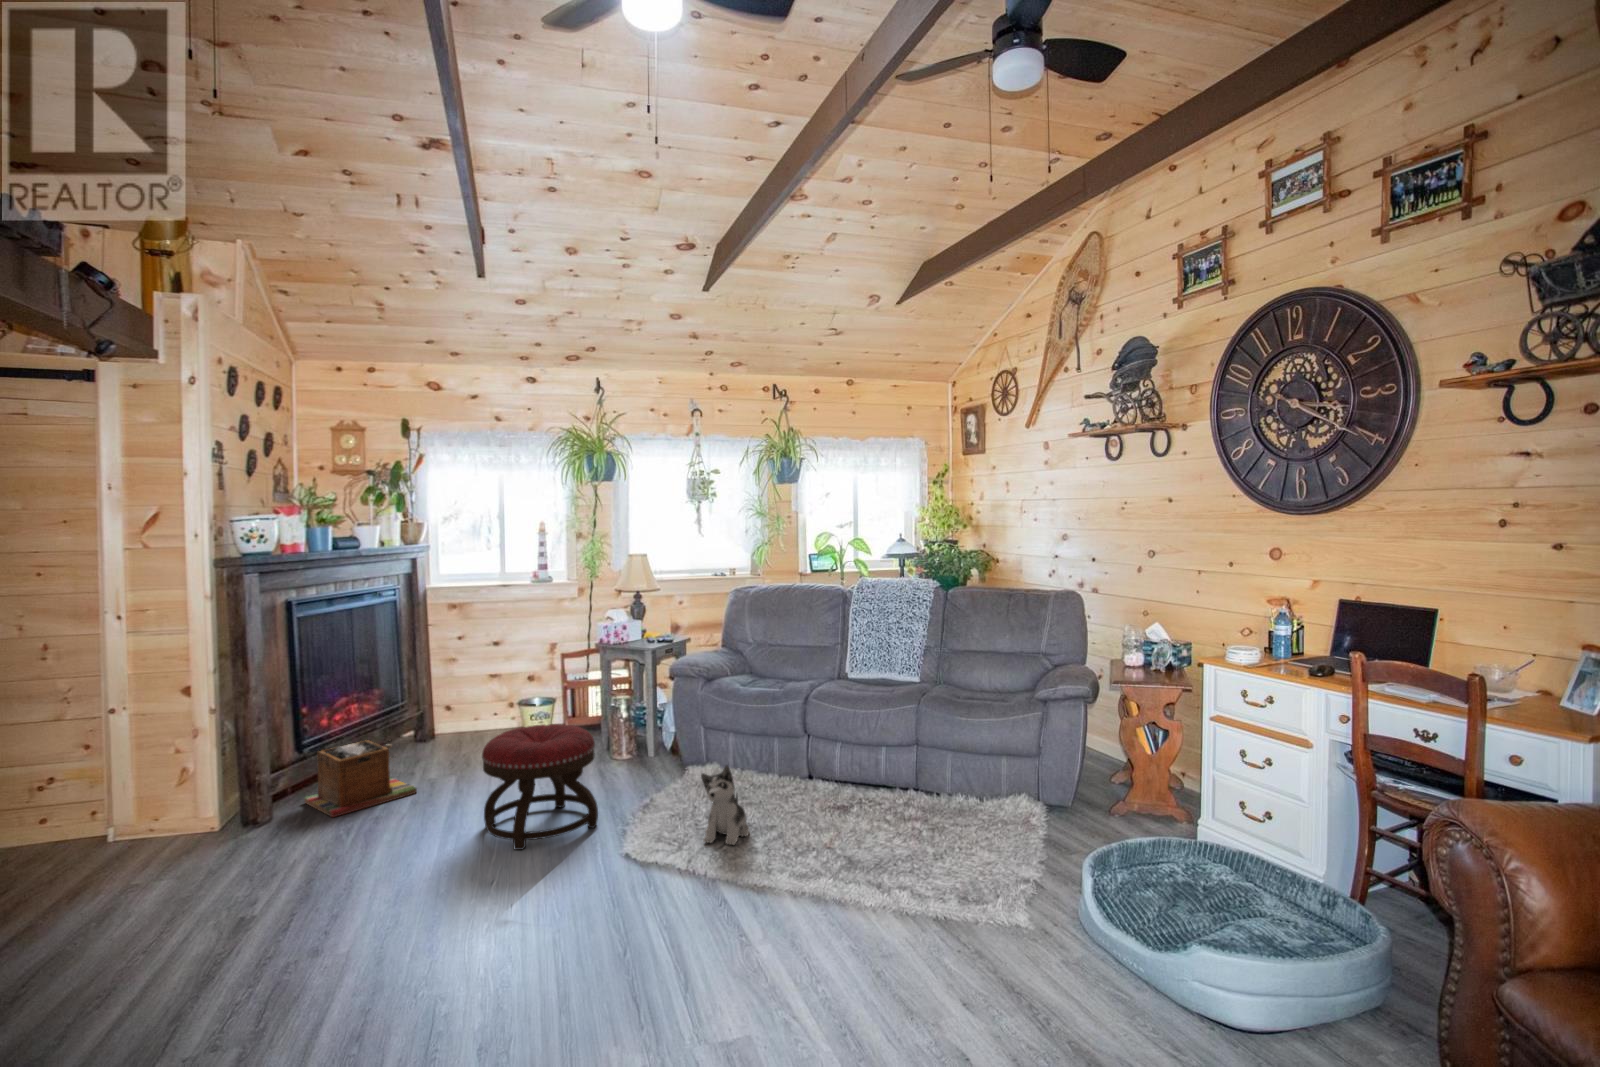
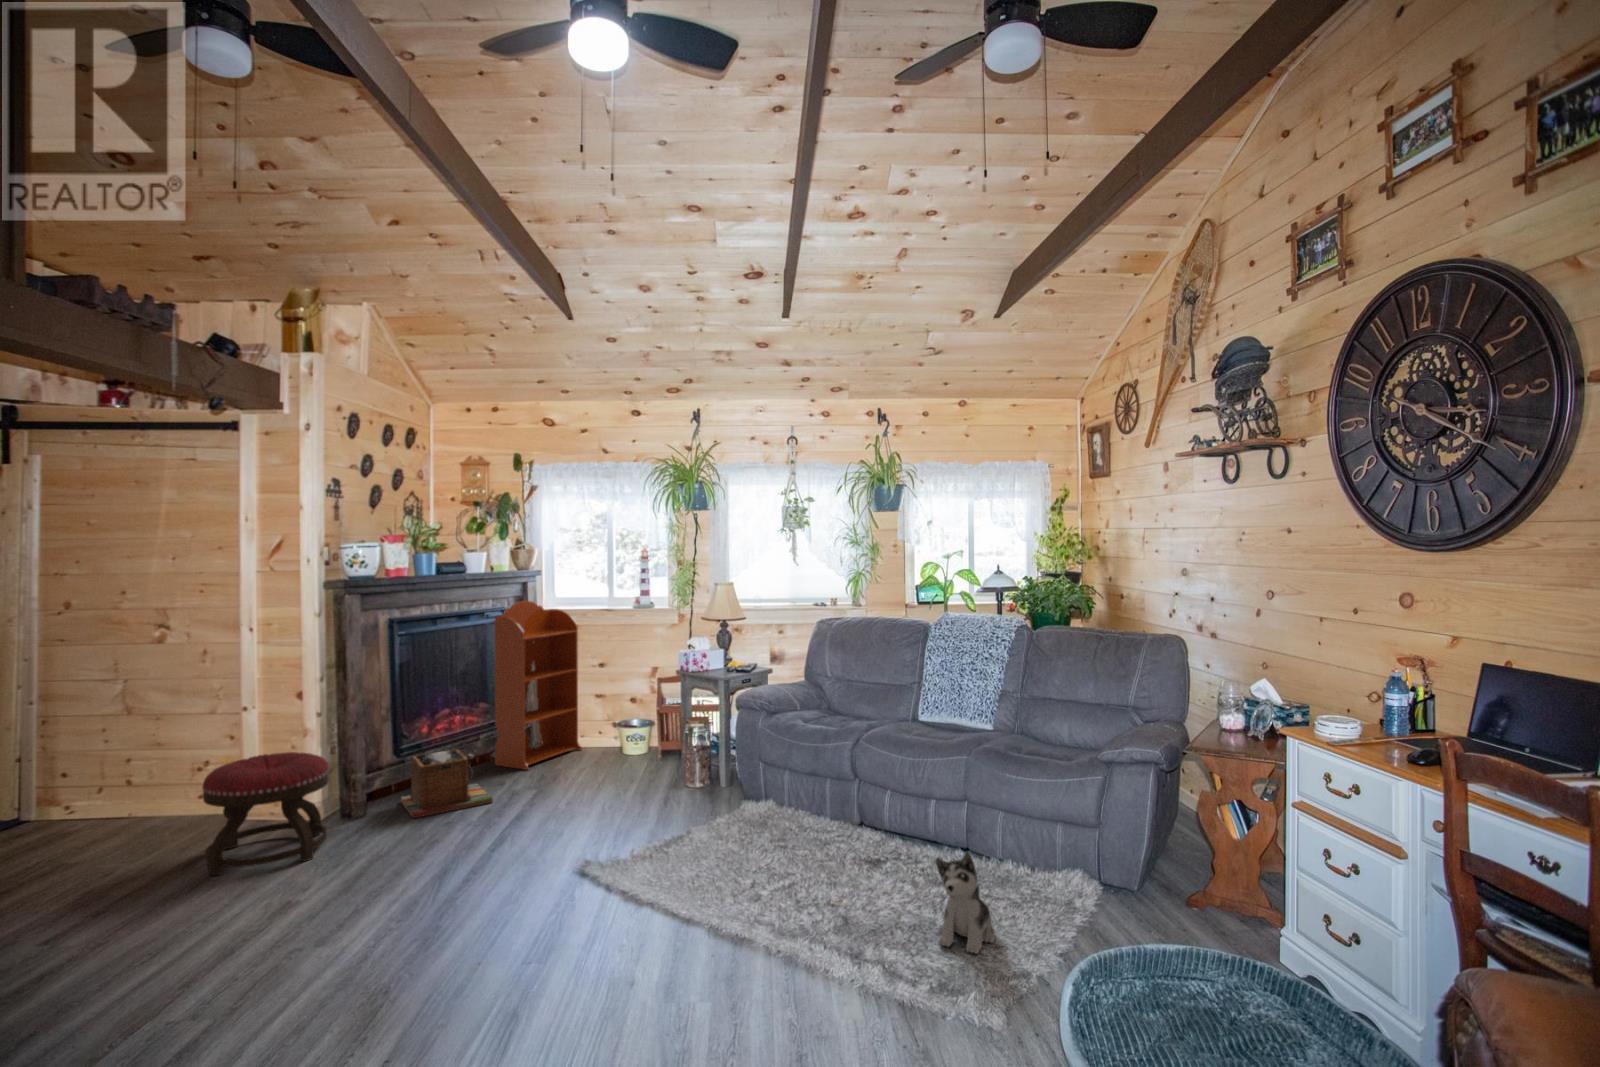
bookcase: none [388,579,484,758] -> present [494,601,582,770]
ottoman: present [482,724,598,850] -> present [202,752,330,876]
plush toy: present [701,766,749,845] -> present [936,852,995,954]

